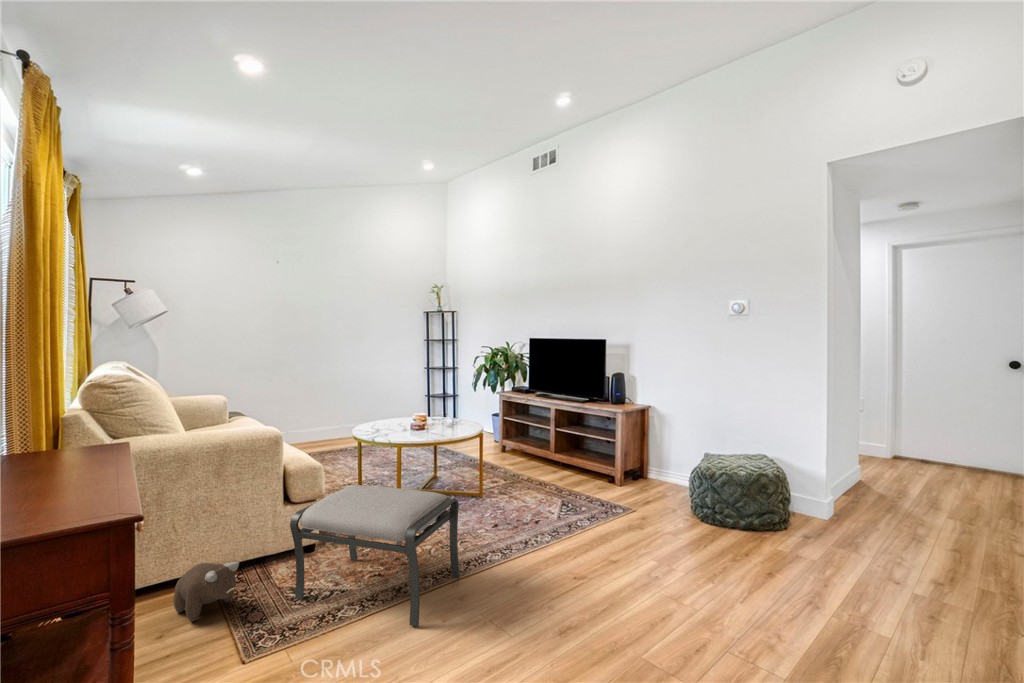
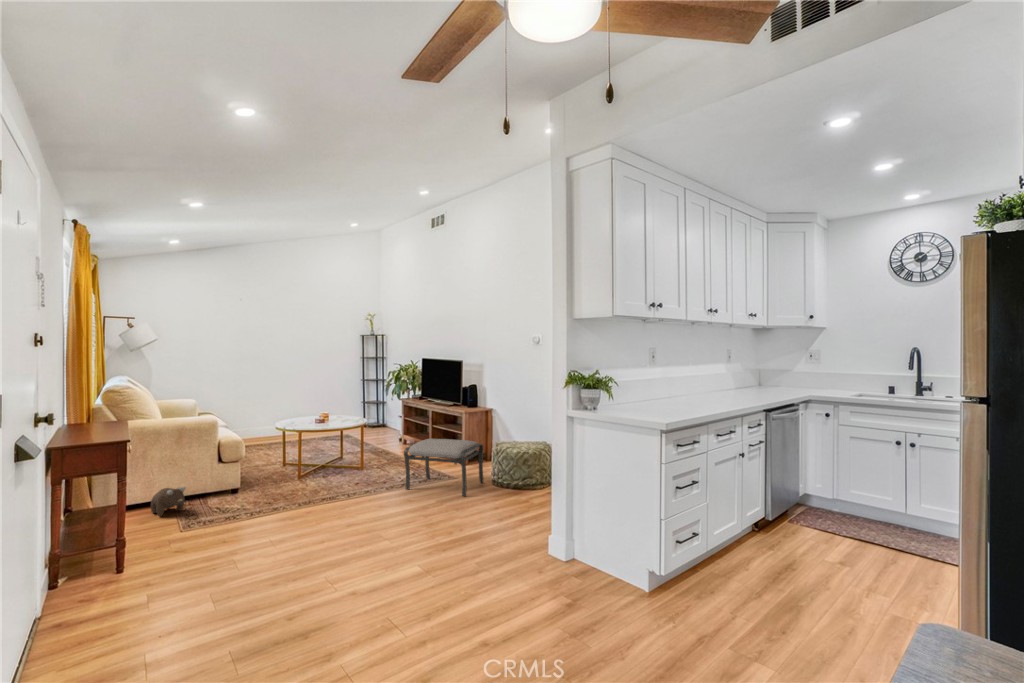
ottoman: present [290,485,460,626] -> present [404,439,484,496]

